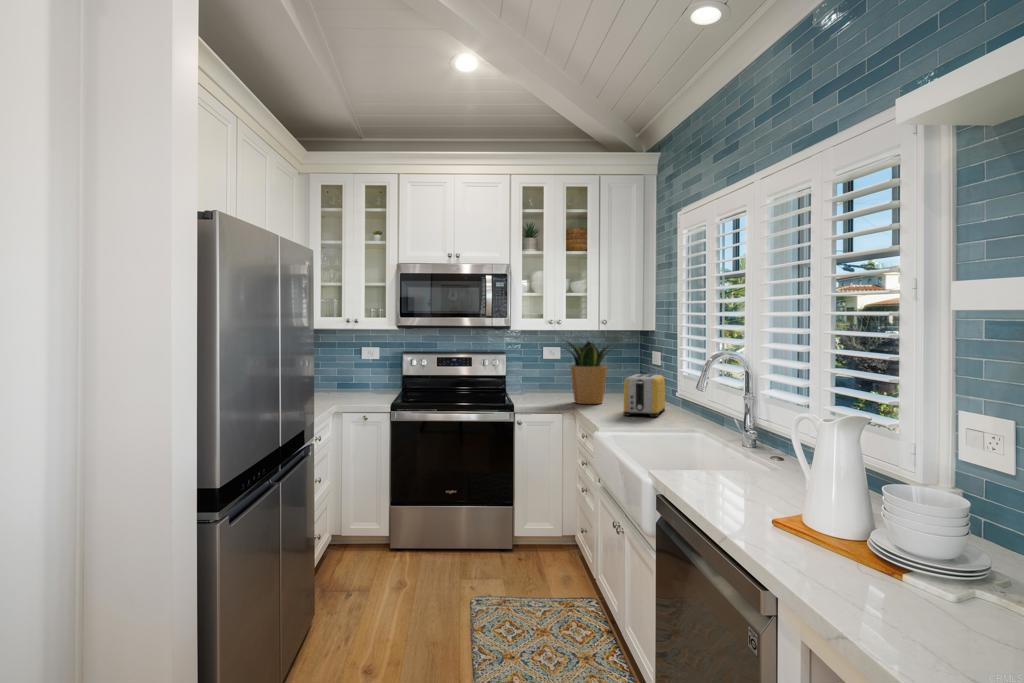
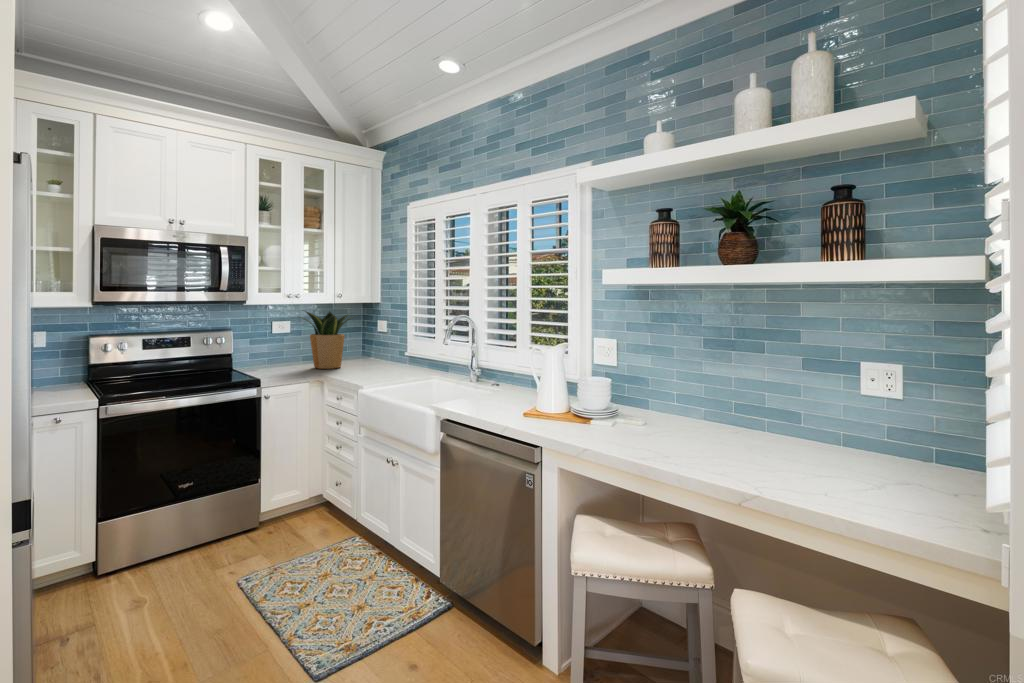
toaster: present [624,374,665,417] -> none [373,341,402,376]

